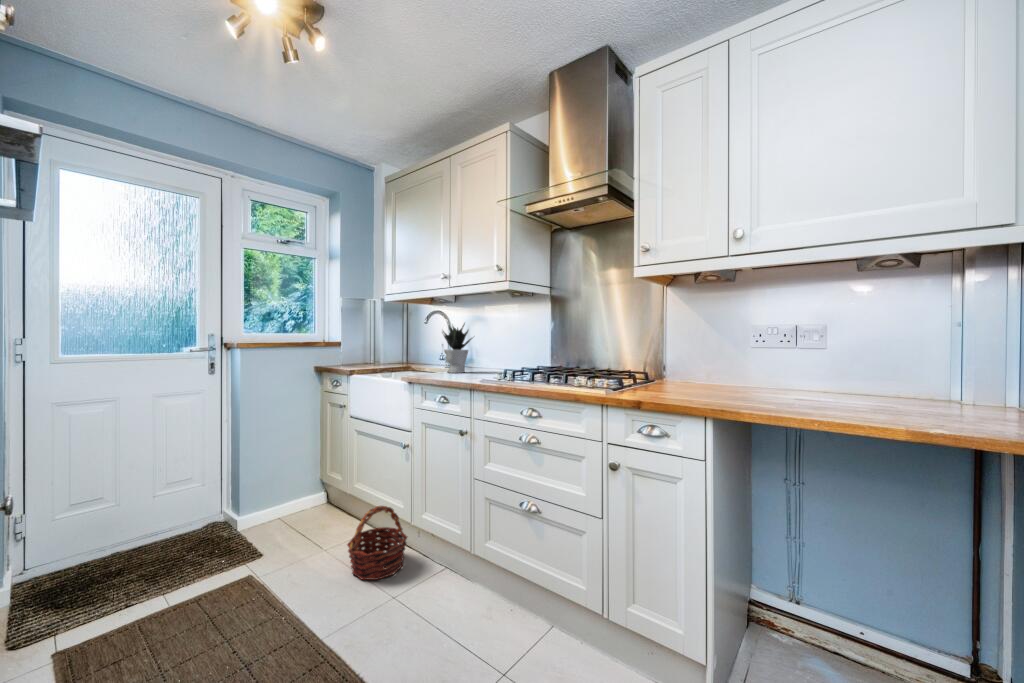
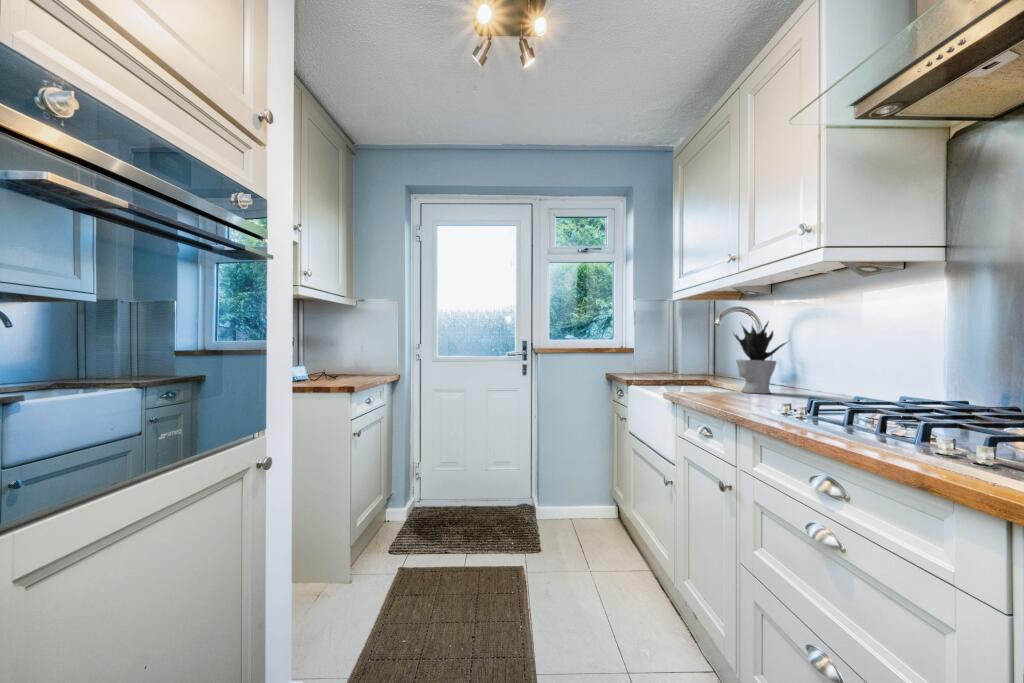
basket: present [347,506,407,580] -> none [593,546,666,641]

